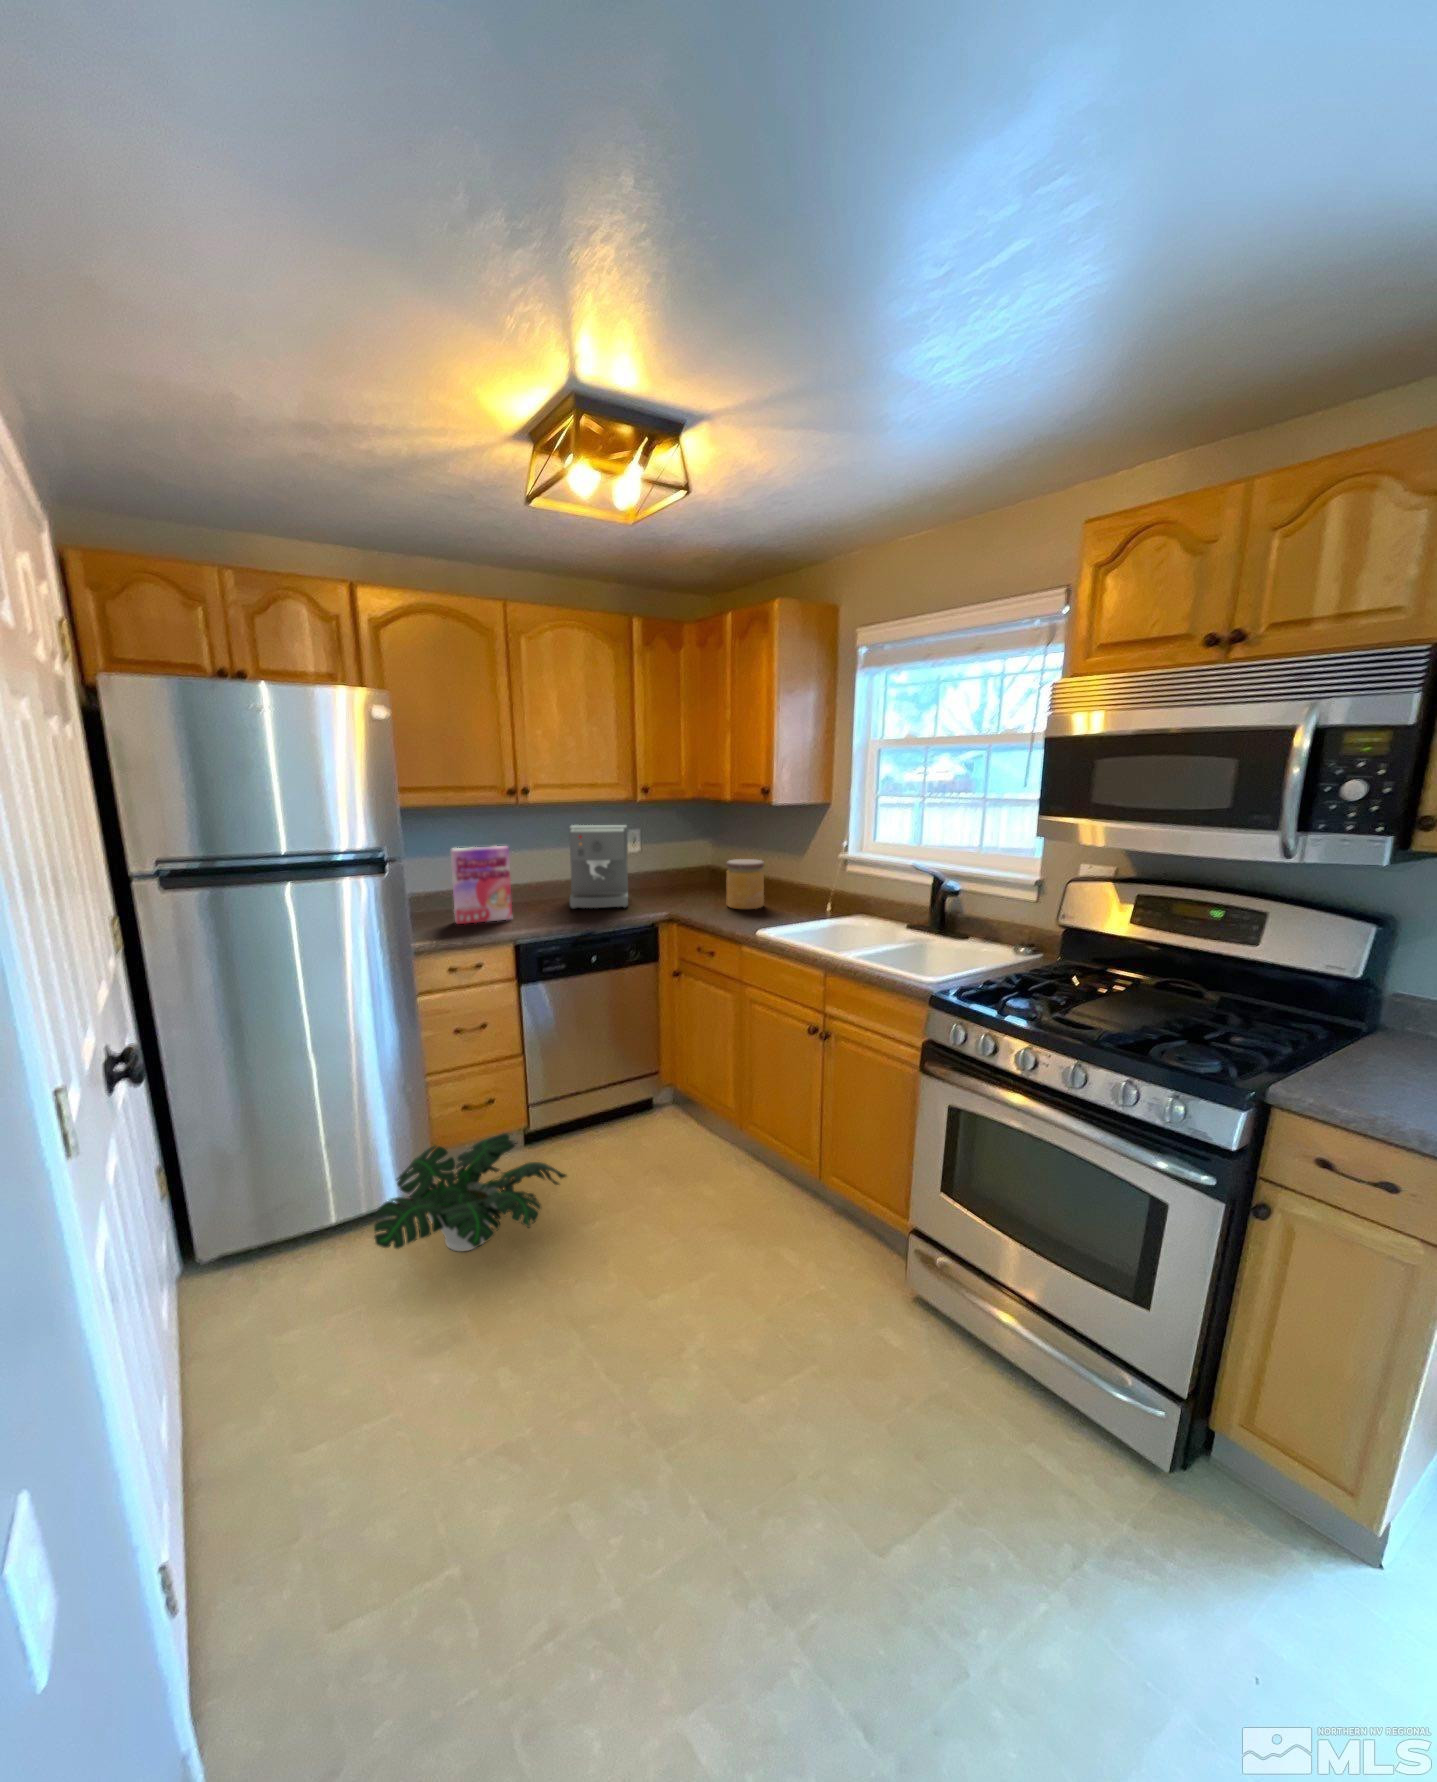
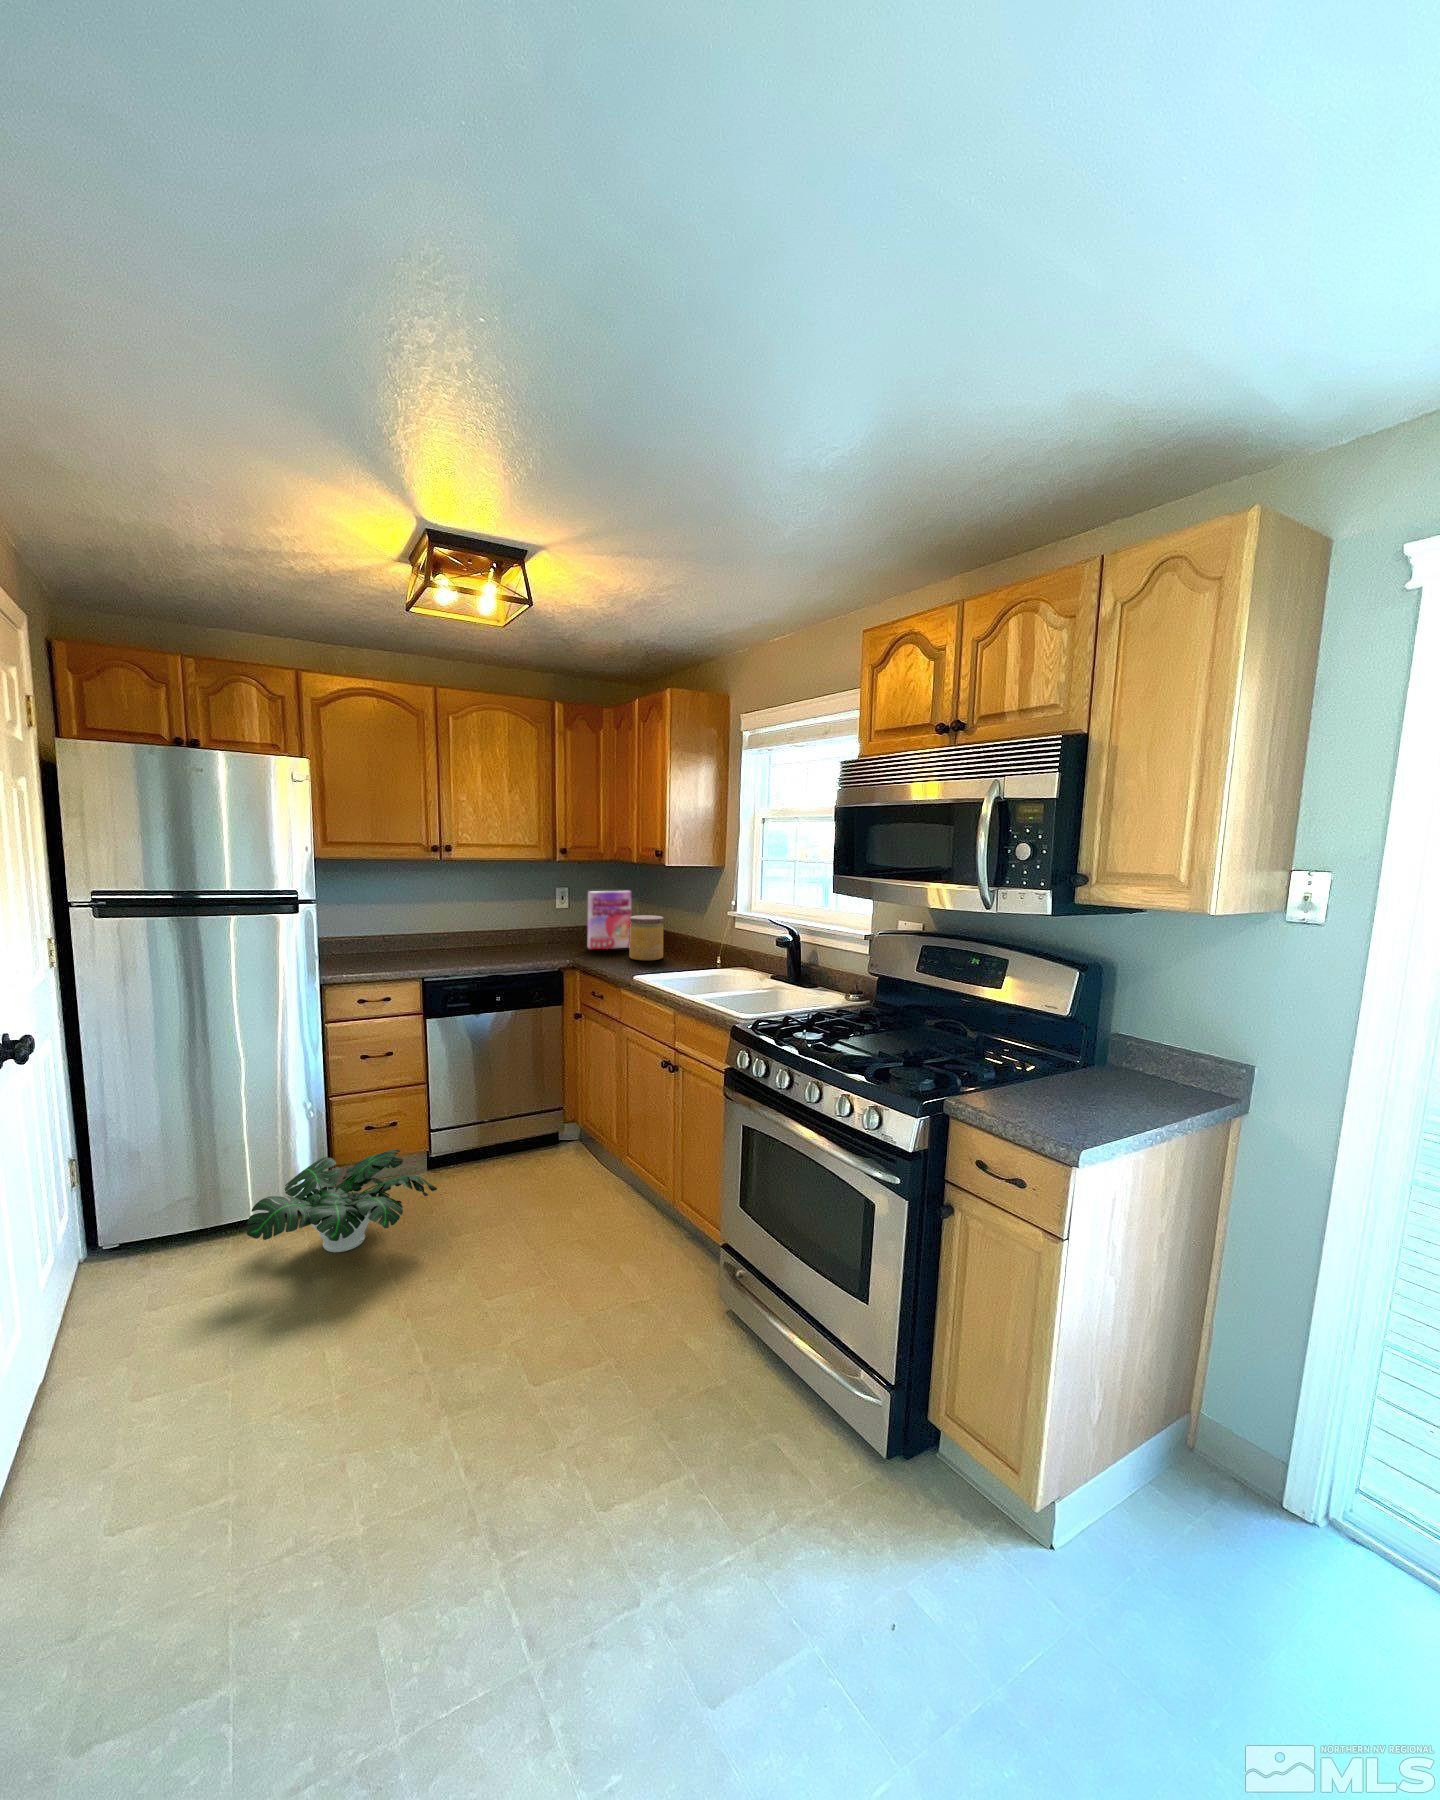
coffee maker: present [569,825,628,909] -> none [487,881,547,956]
cereal box: present [450,846,512,924] -> present [588,891,631,949]

